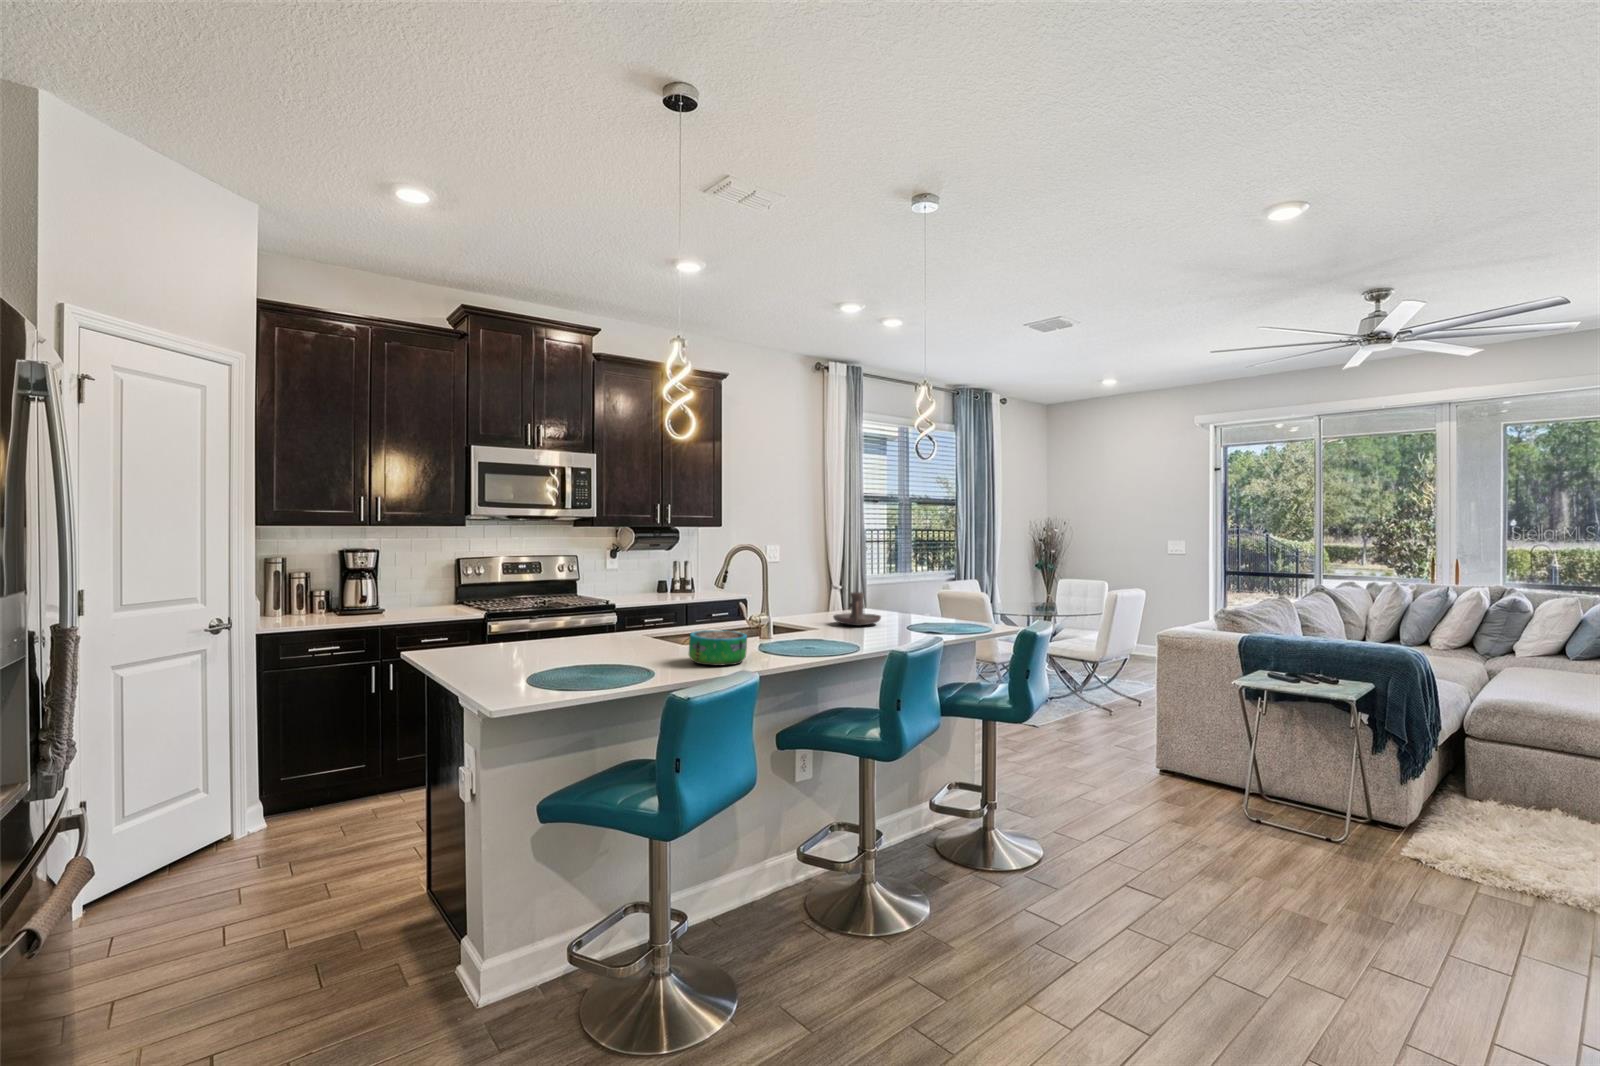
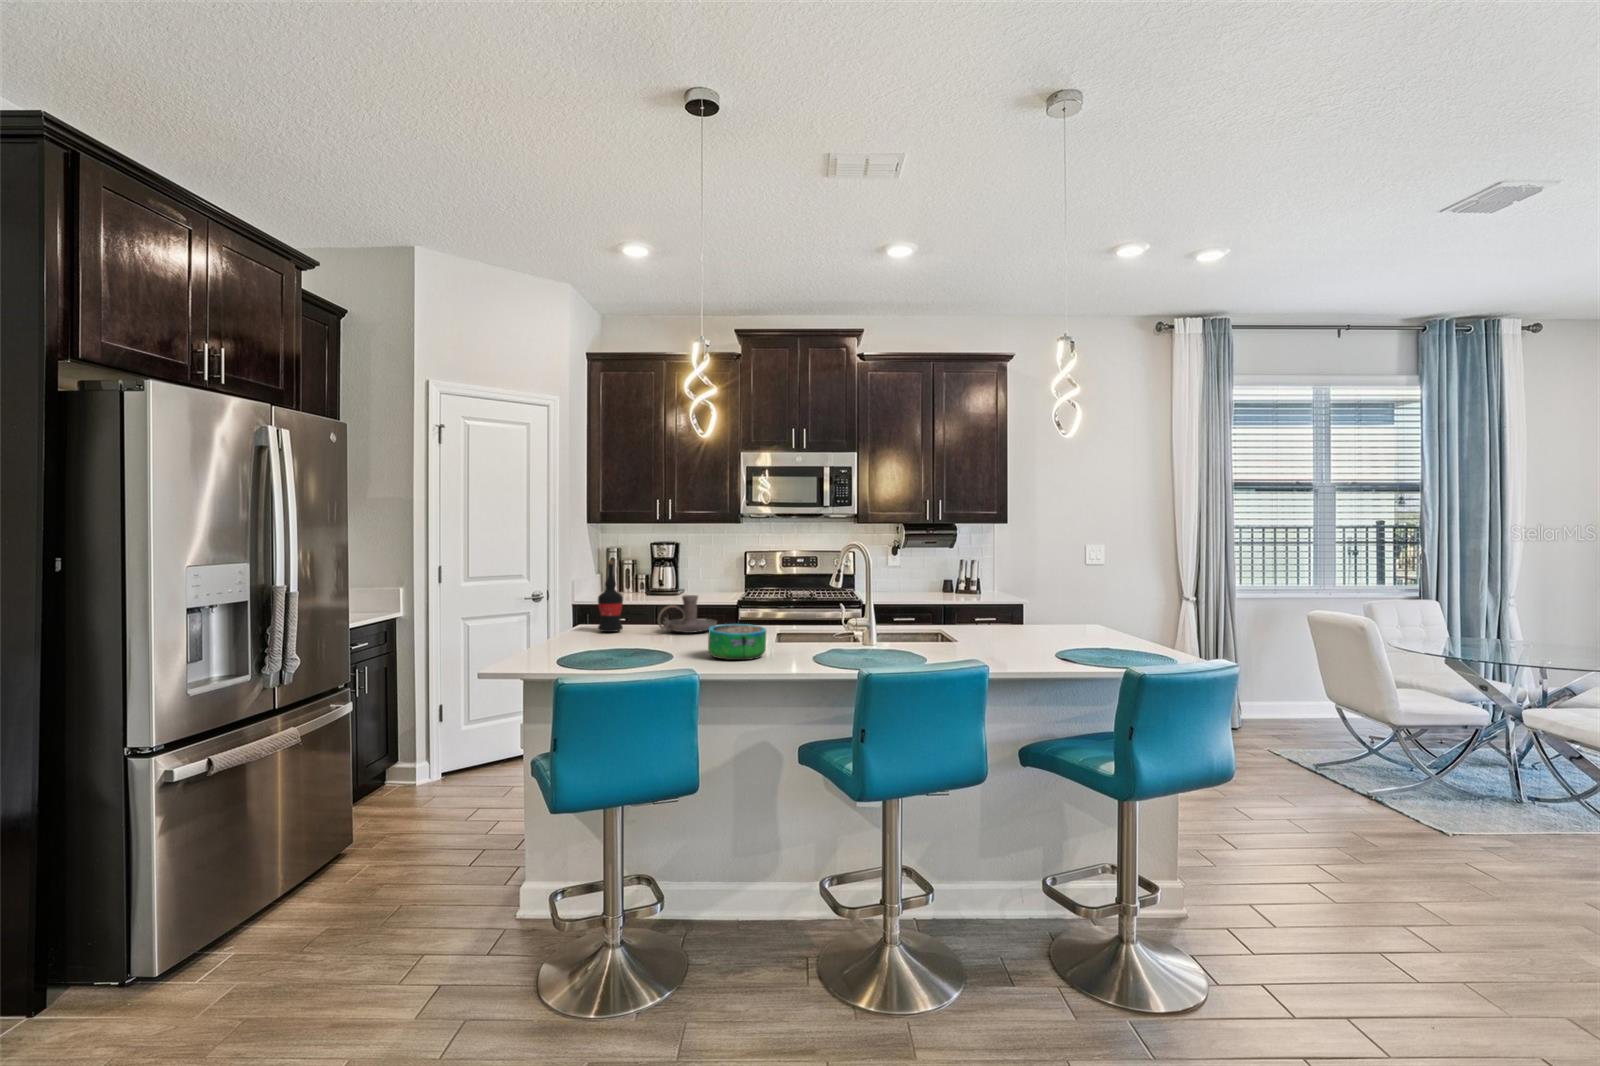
wine bottle: none [469,572,501,656] -> present [598,561,623,632]
candle holder: present [833,592,881,626] -> present [658,595,717,633]

